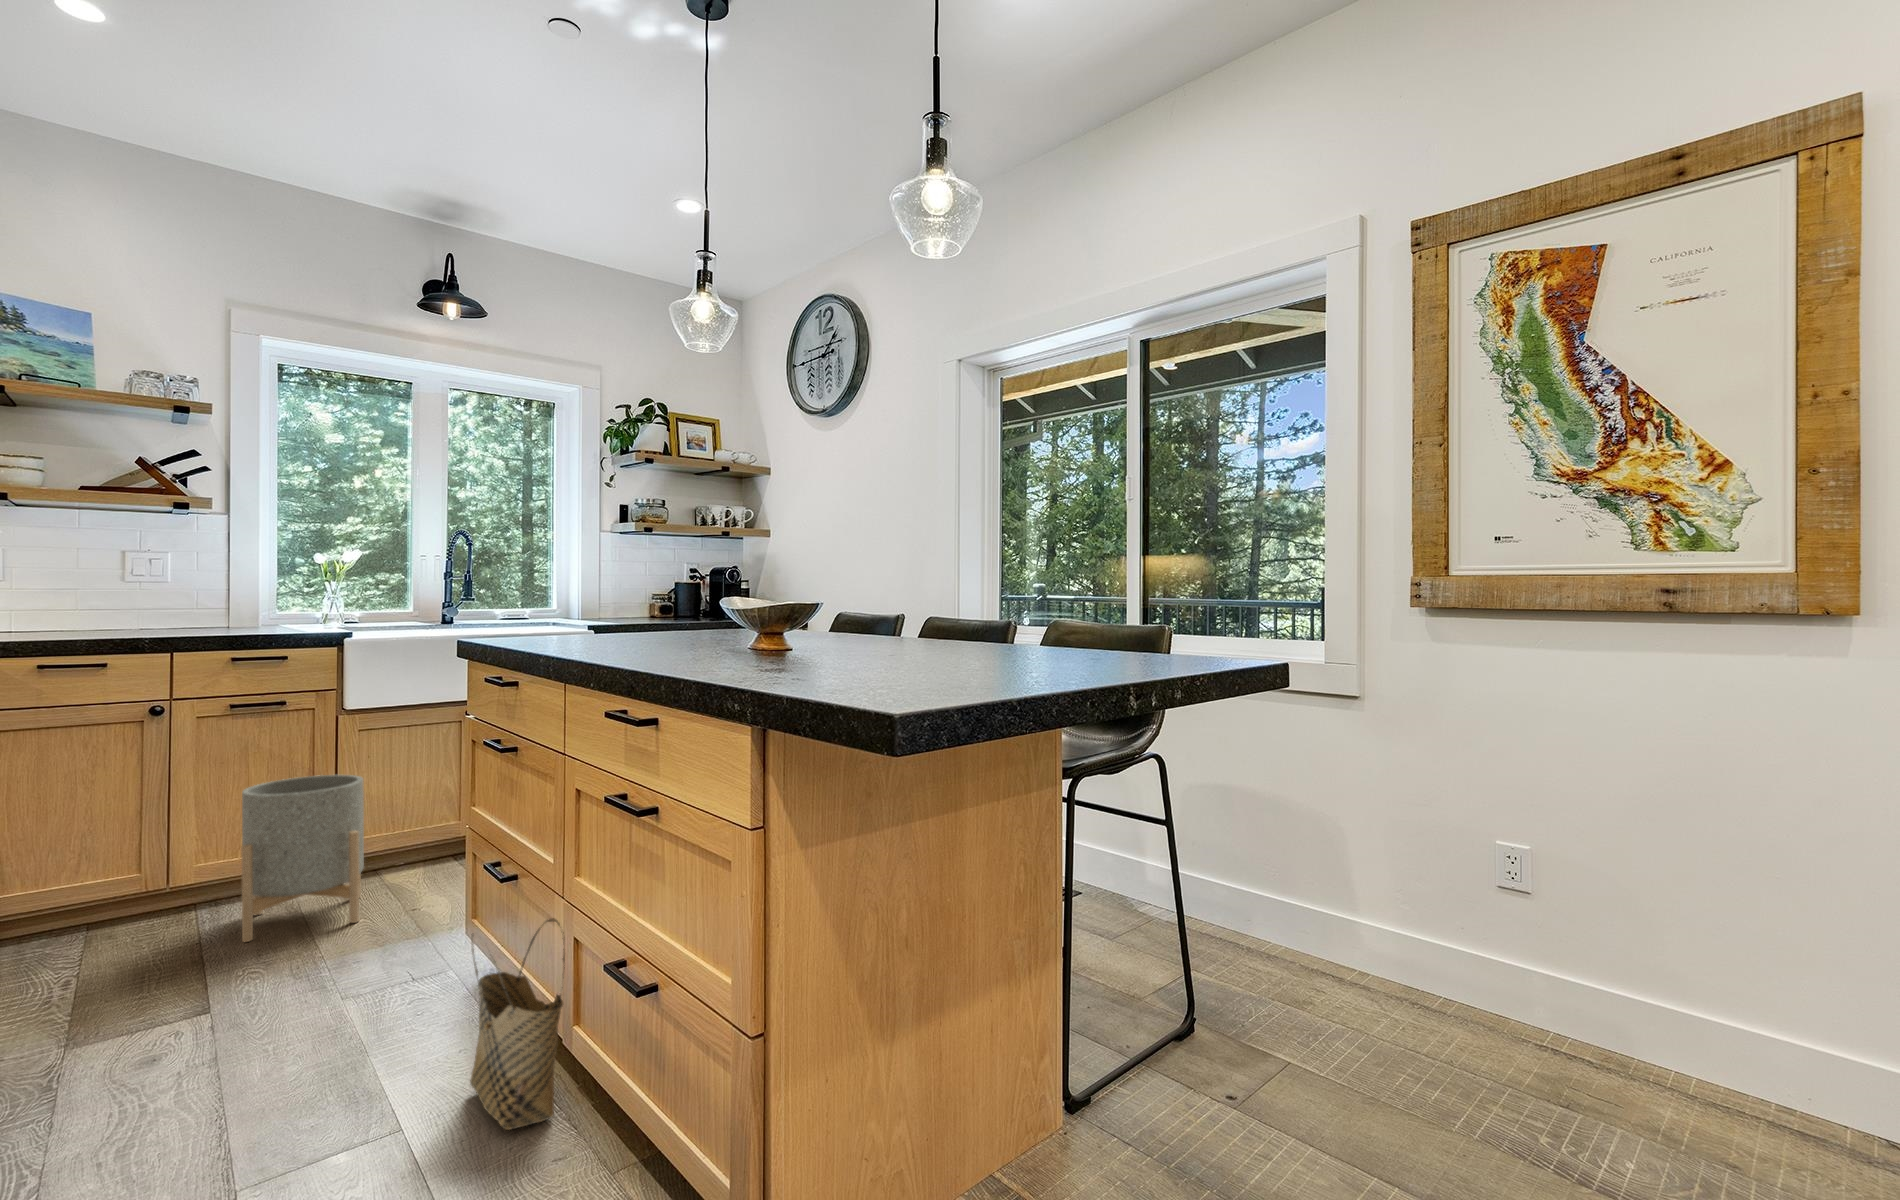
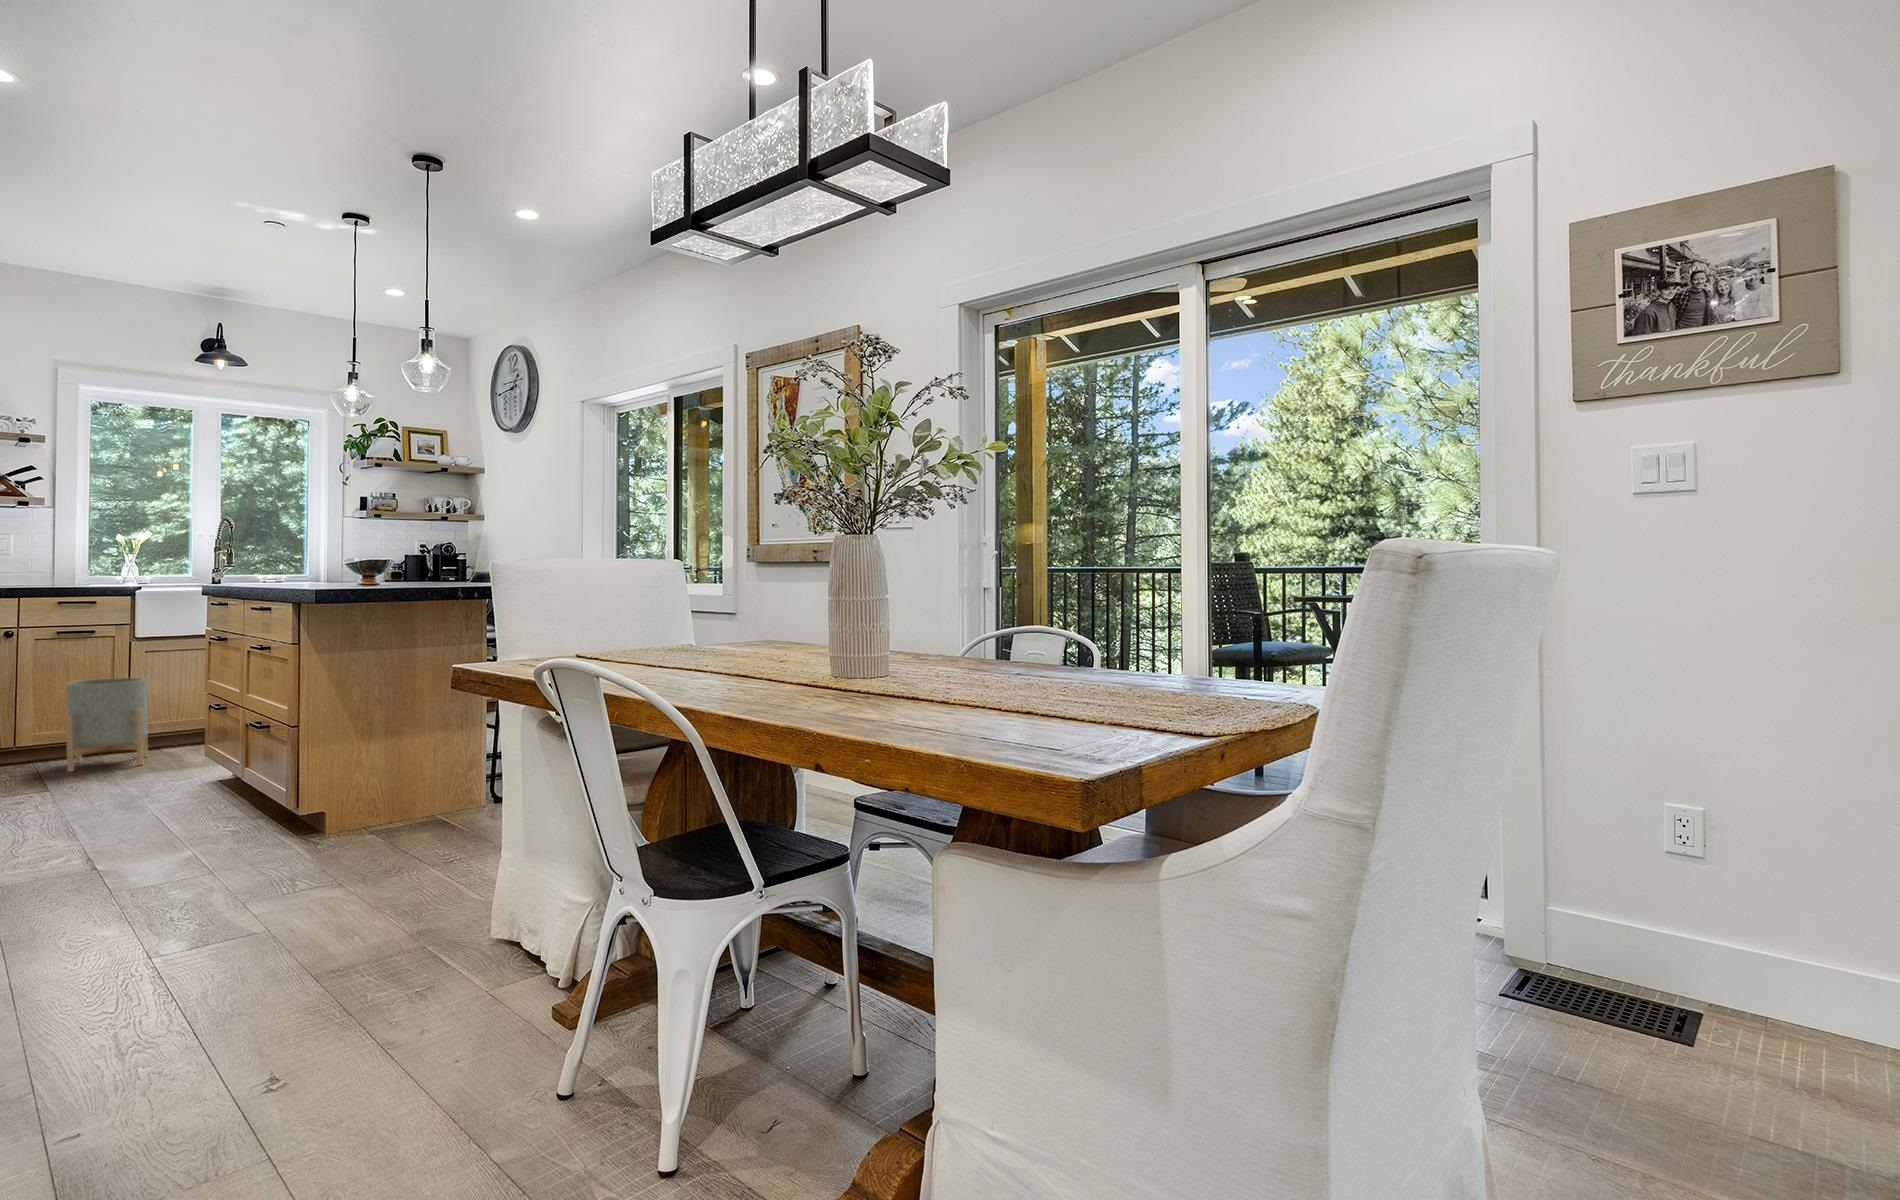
woven basket: present [470,919,565,1130] -> none [179,724,229,814]

